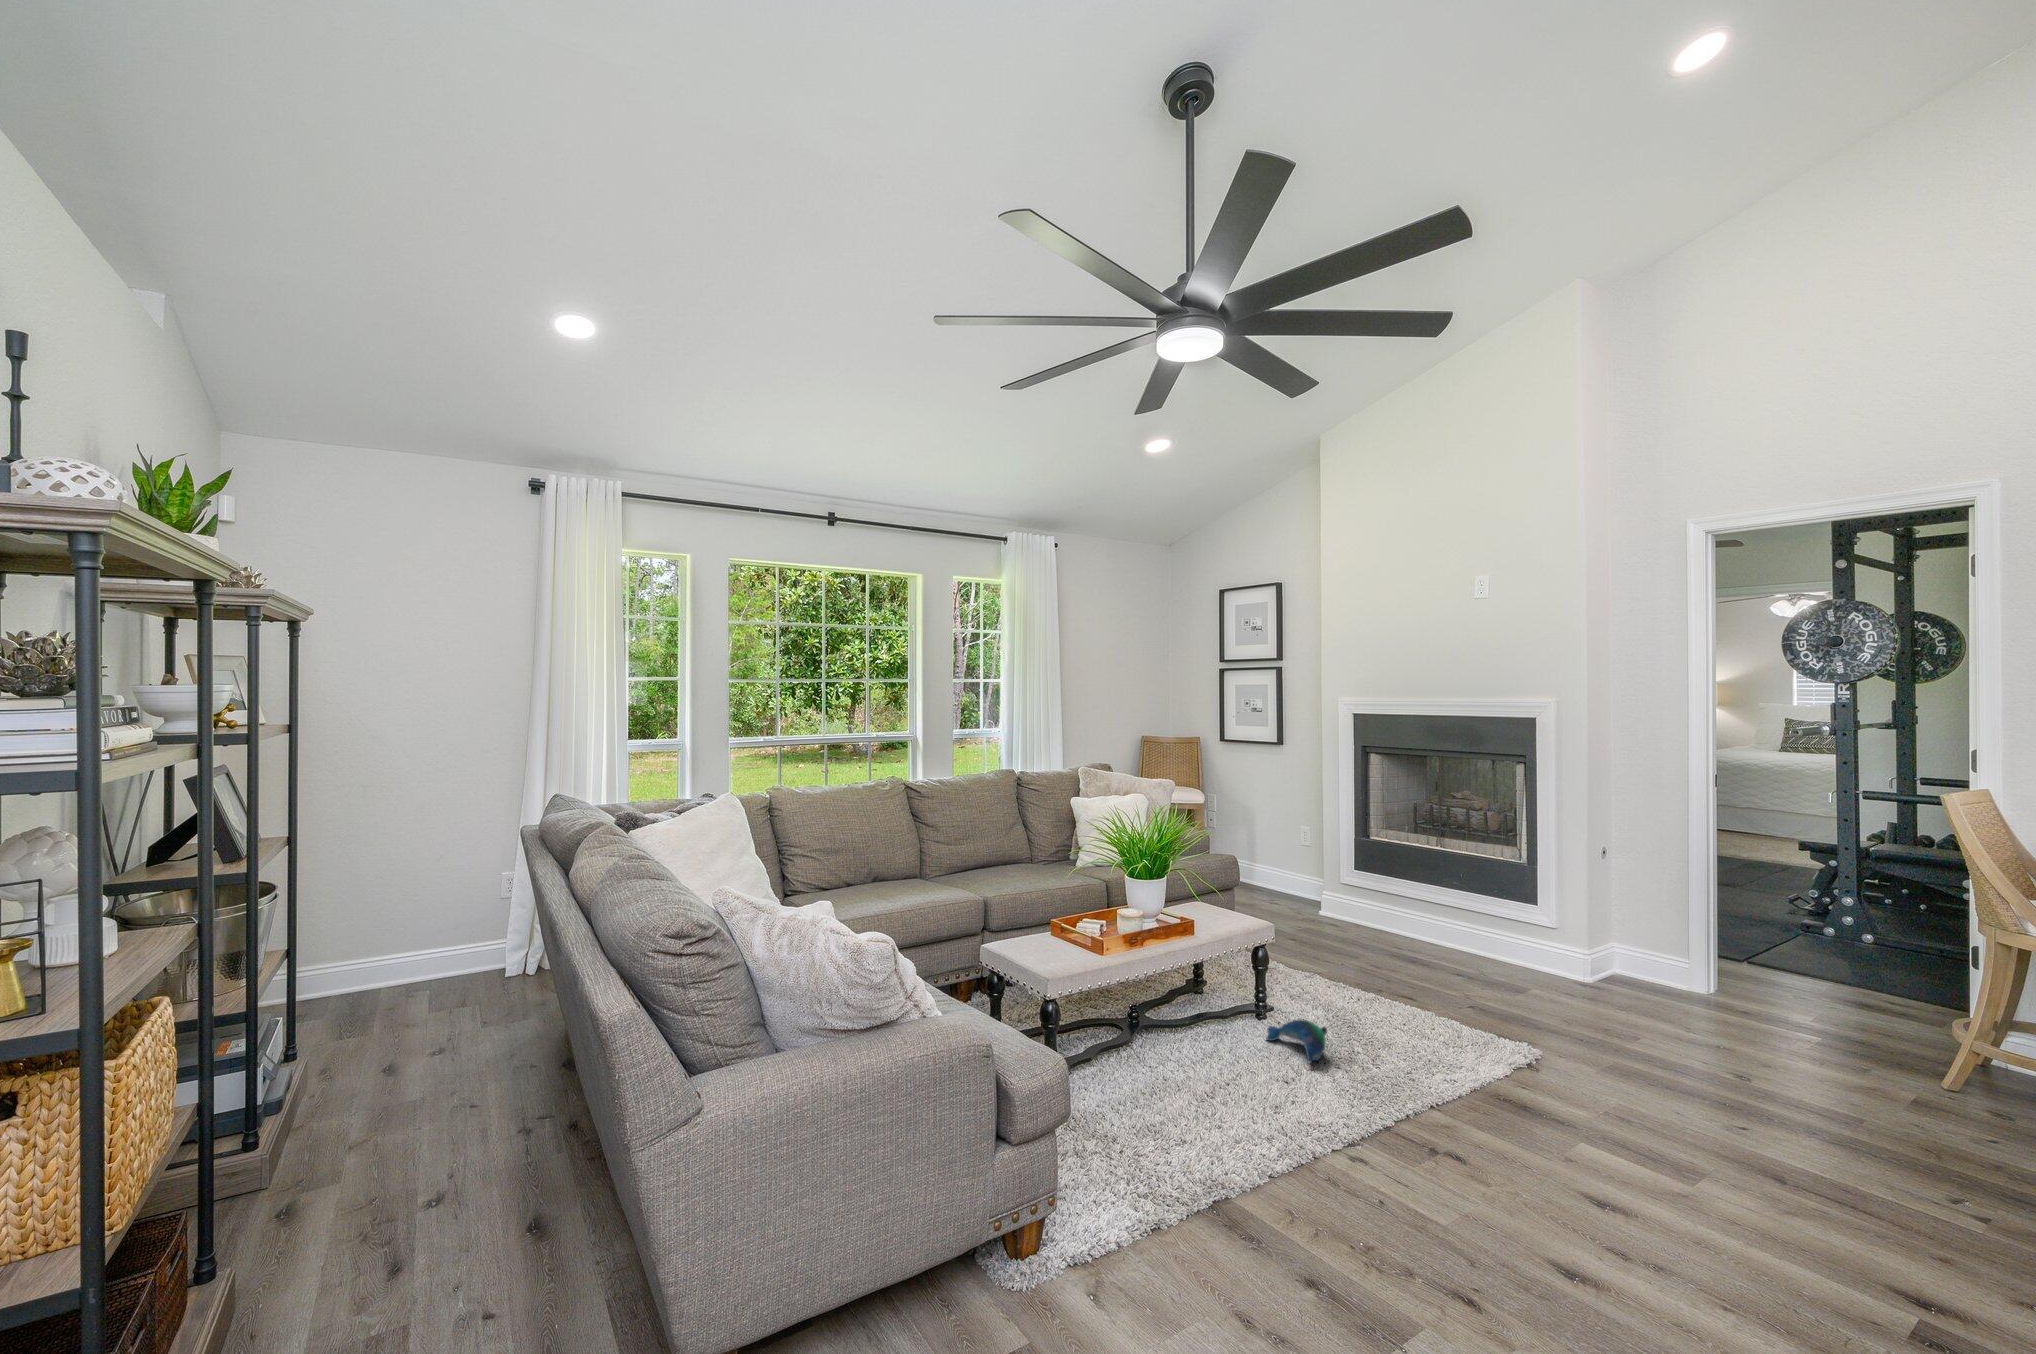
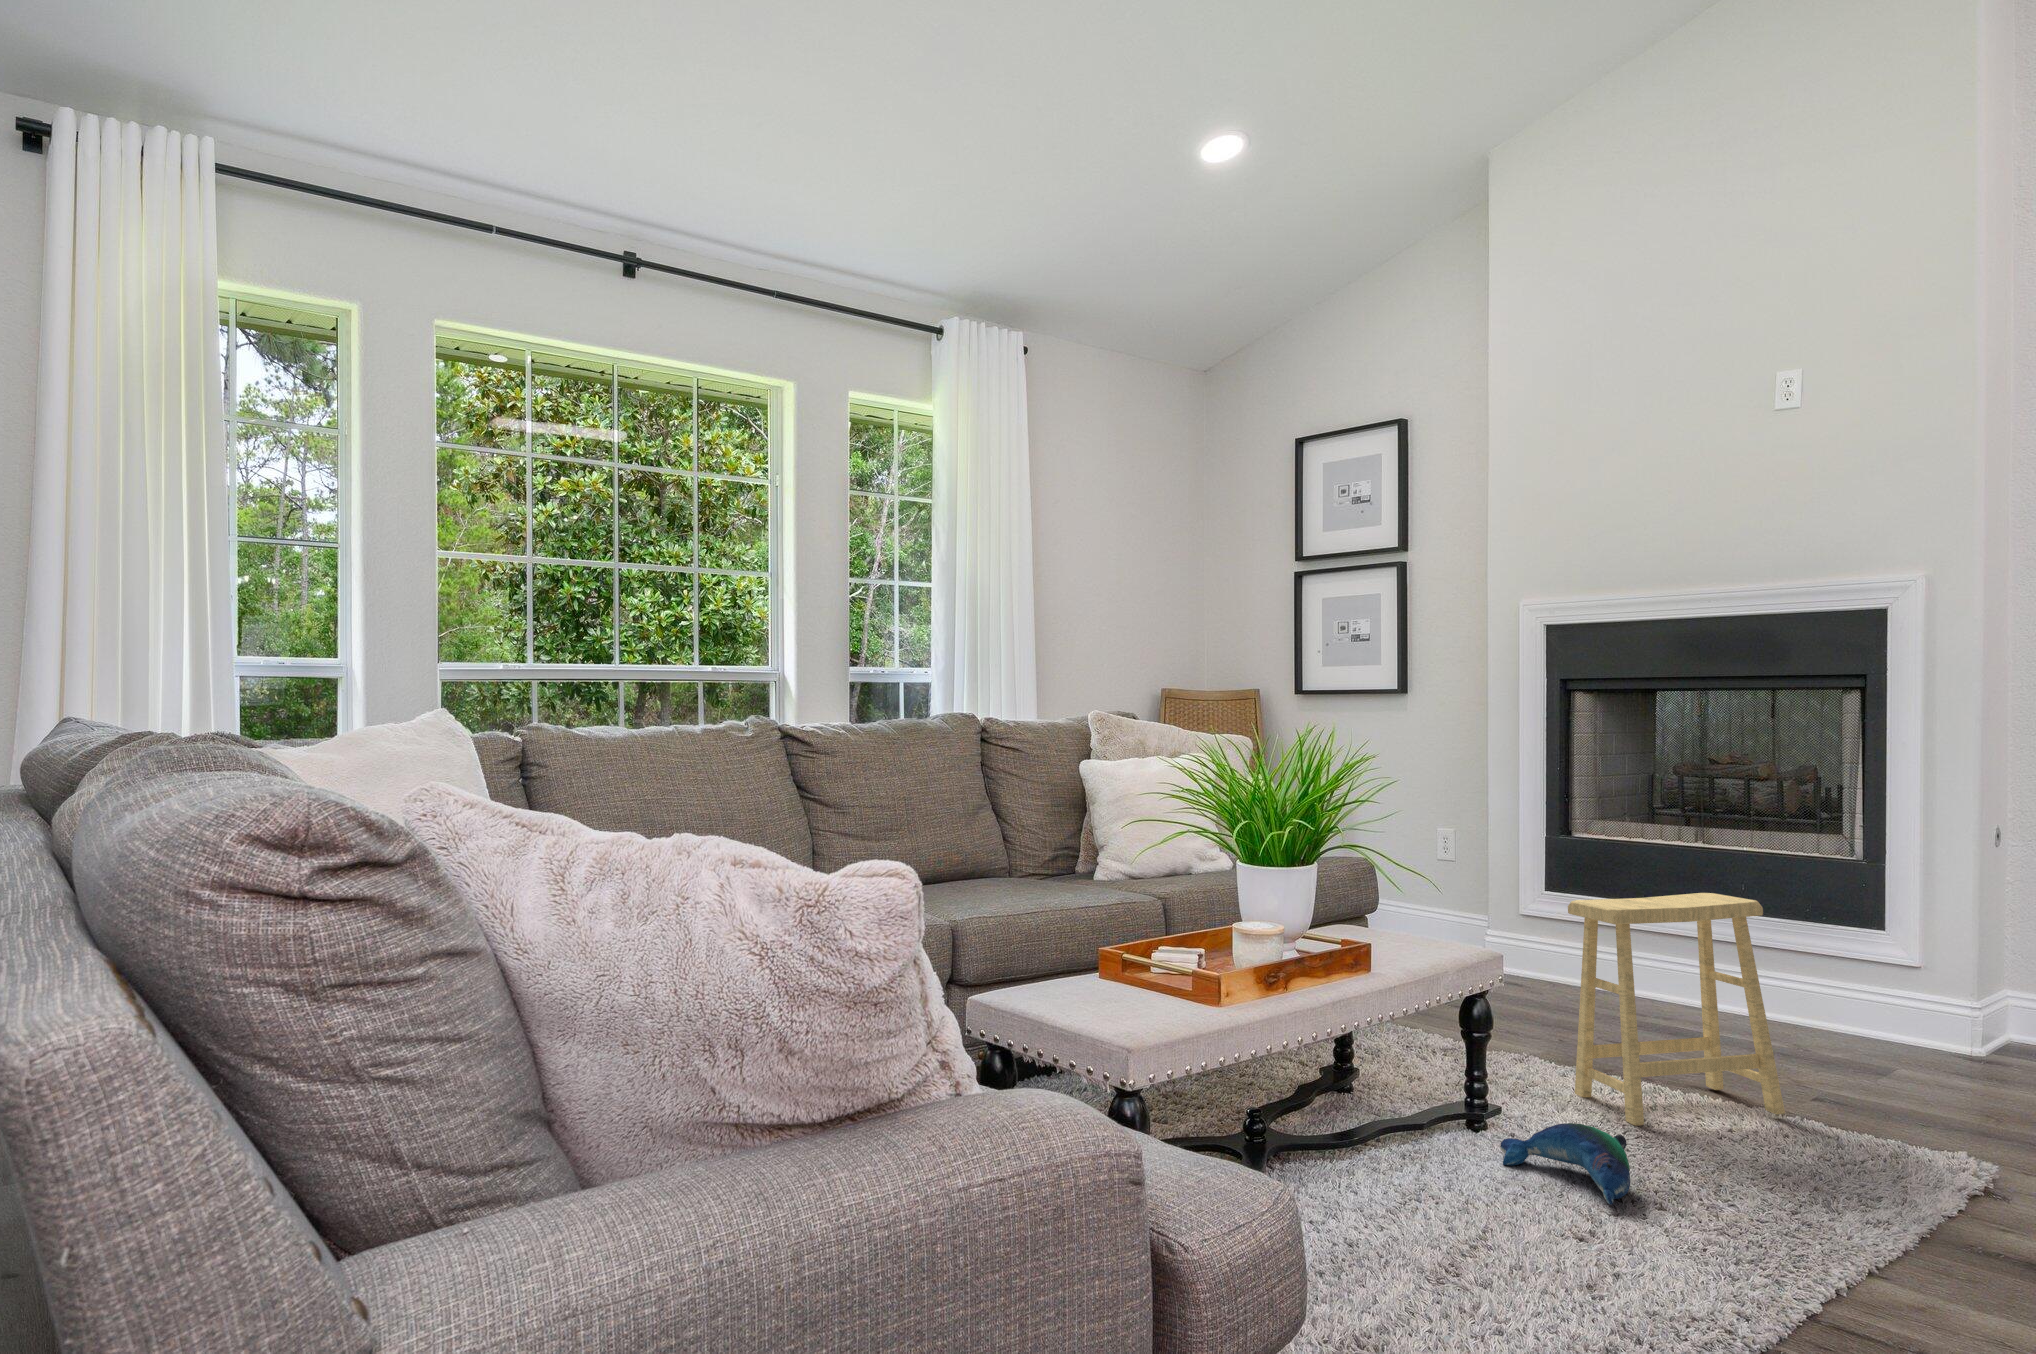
footstool: none [1324,889,1440,1020] -> present [1568,893,1785,1126]

